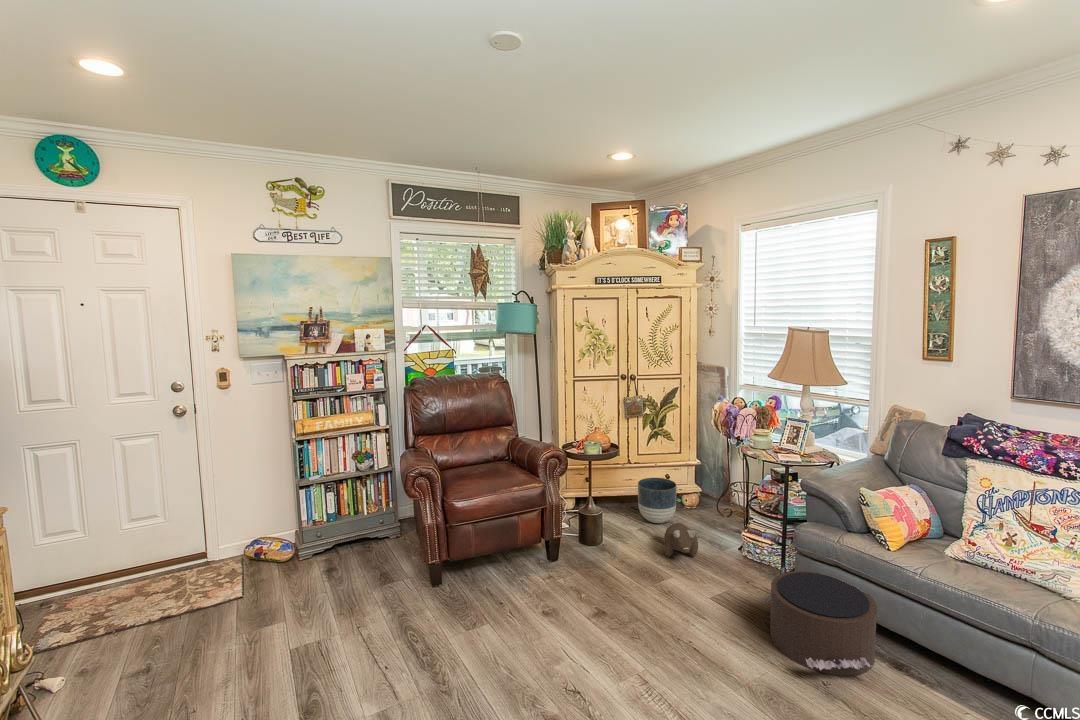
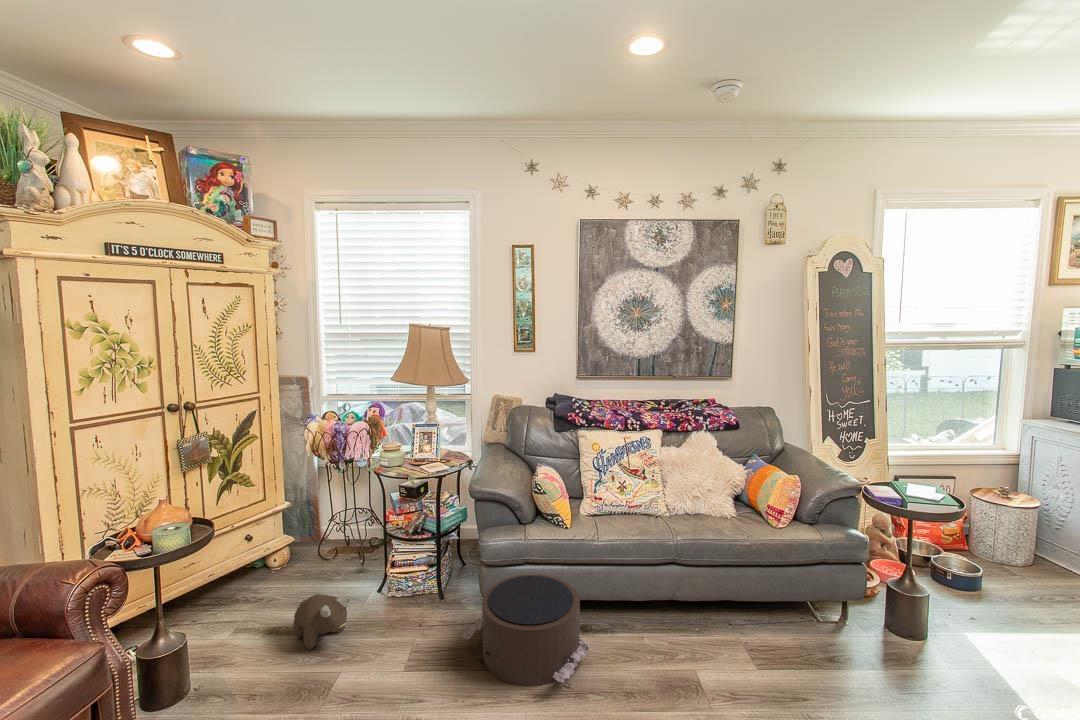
planter: present [638,478,676,523] -> none [215,542,279,613]

